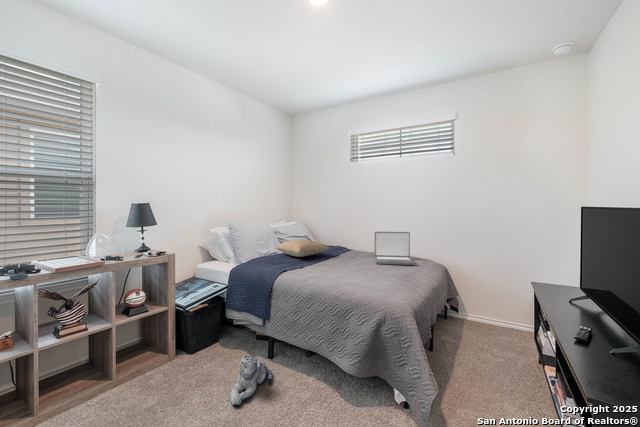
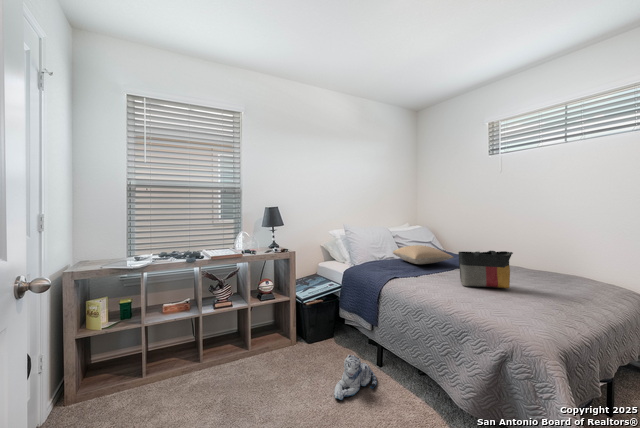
laptop: present [375,232,415,265] -> none [513,241,573,288]
tote bag: none [338,240,378,272] -> present [458,251,513,288]

